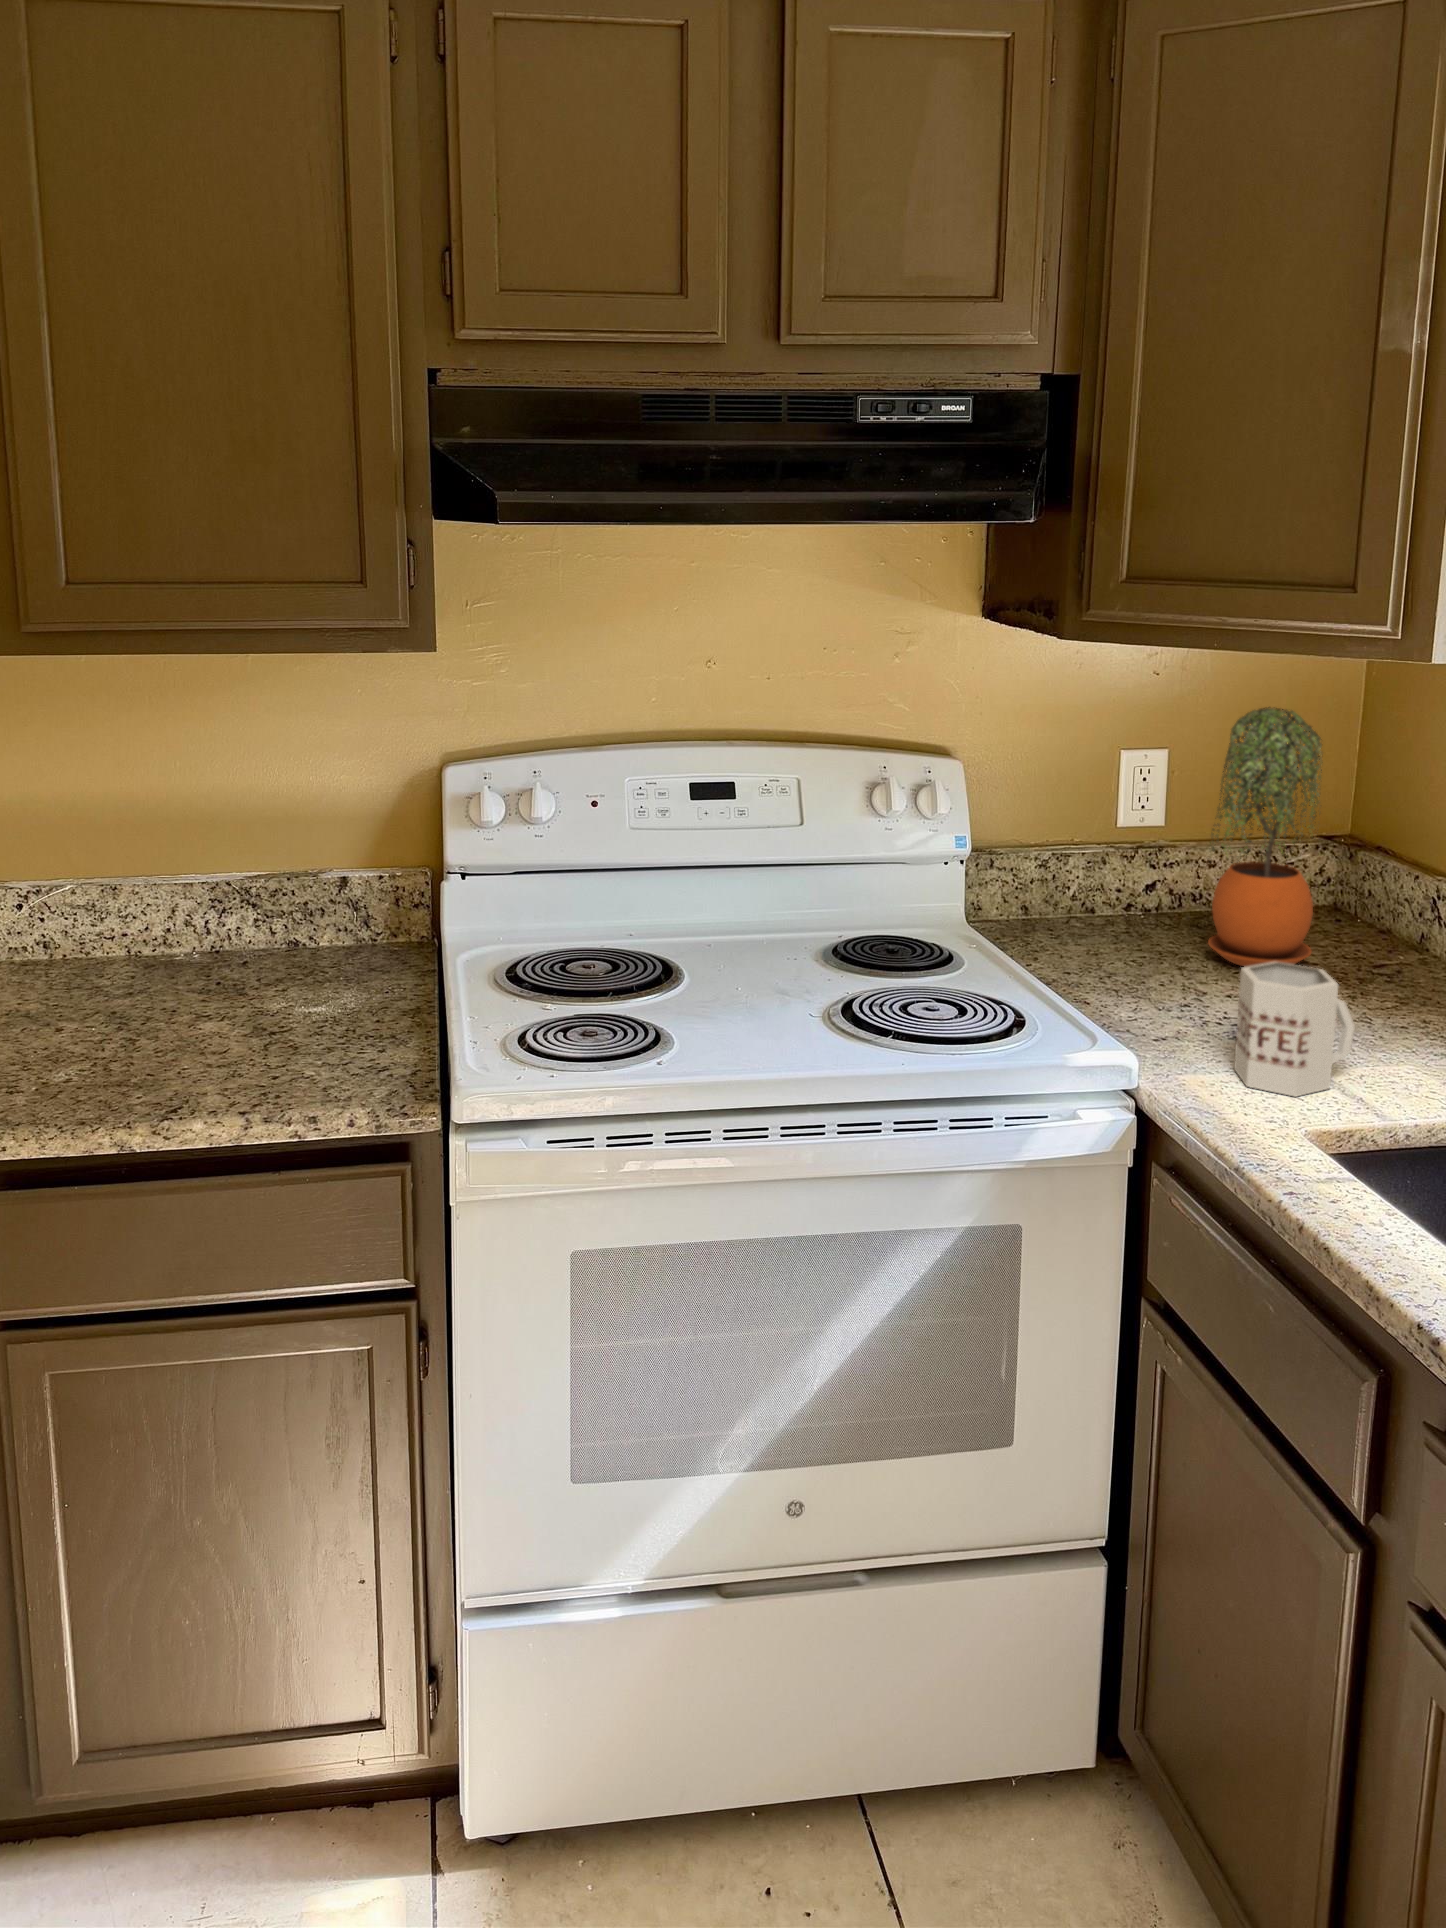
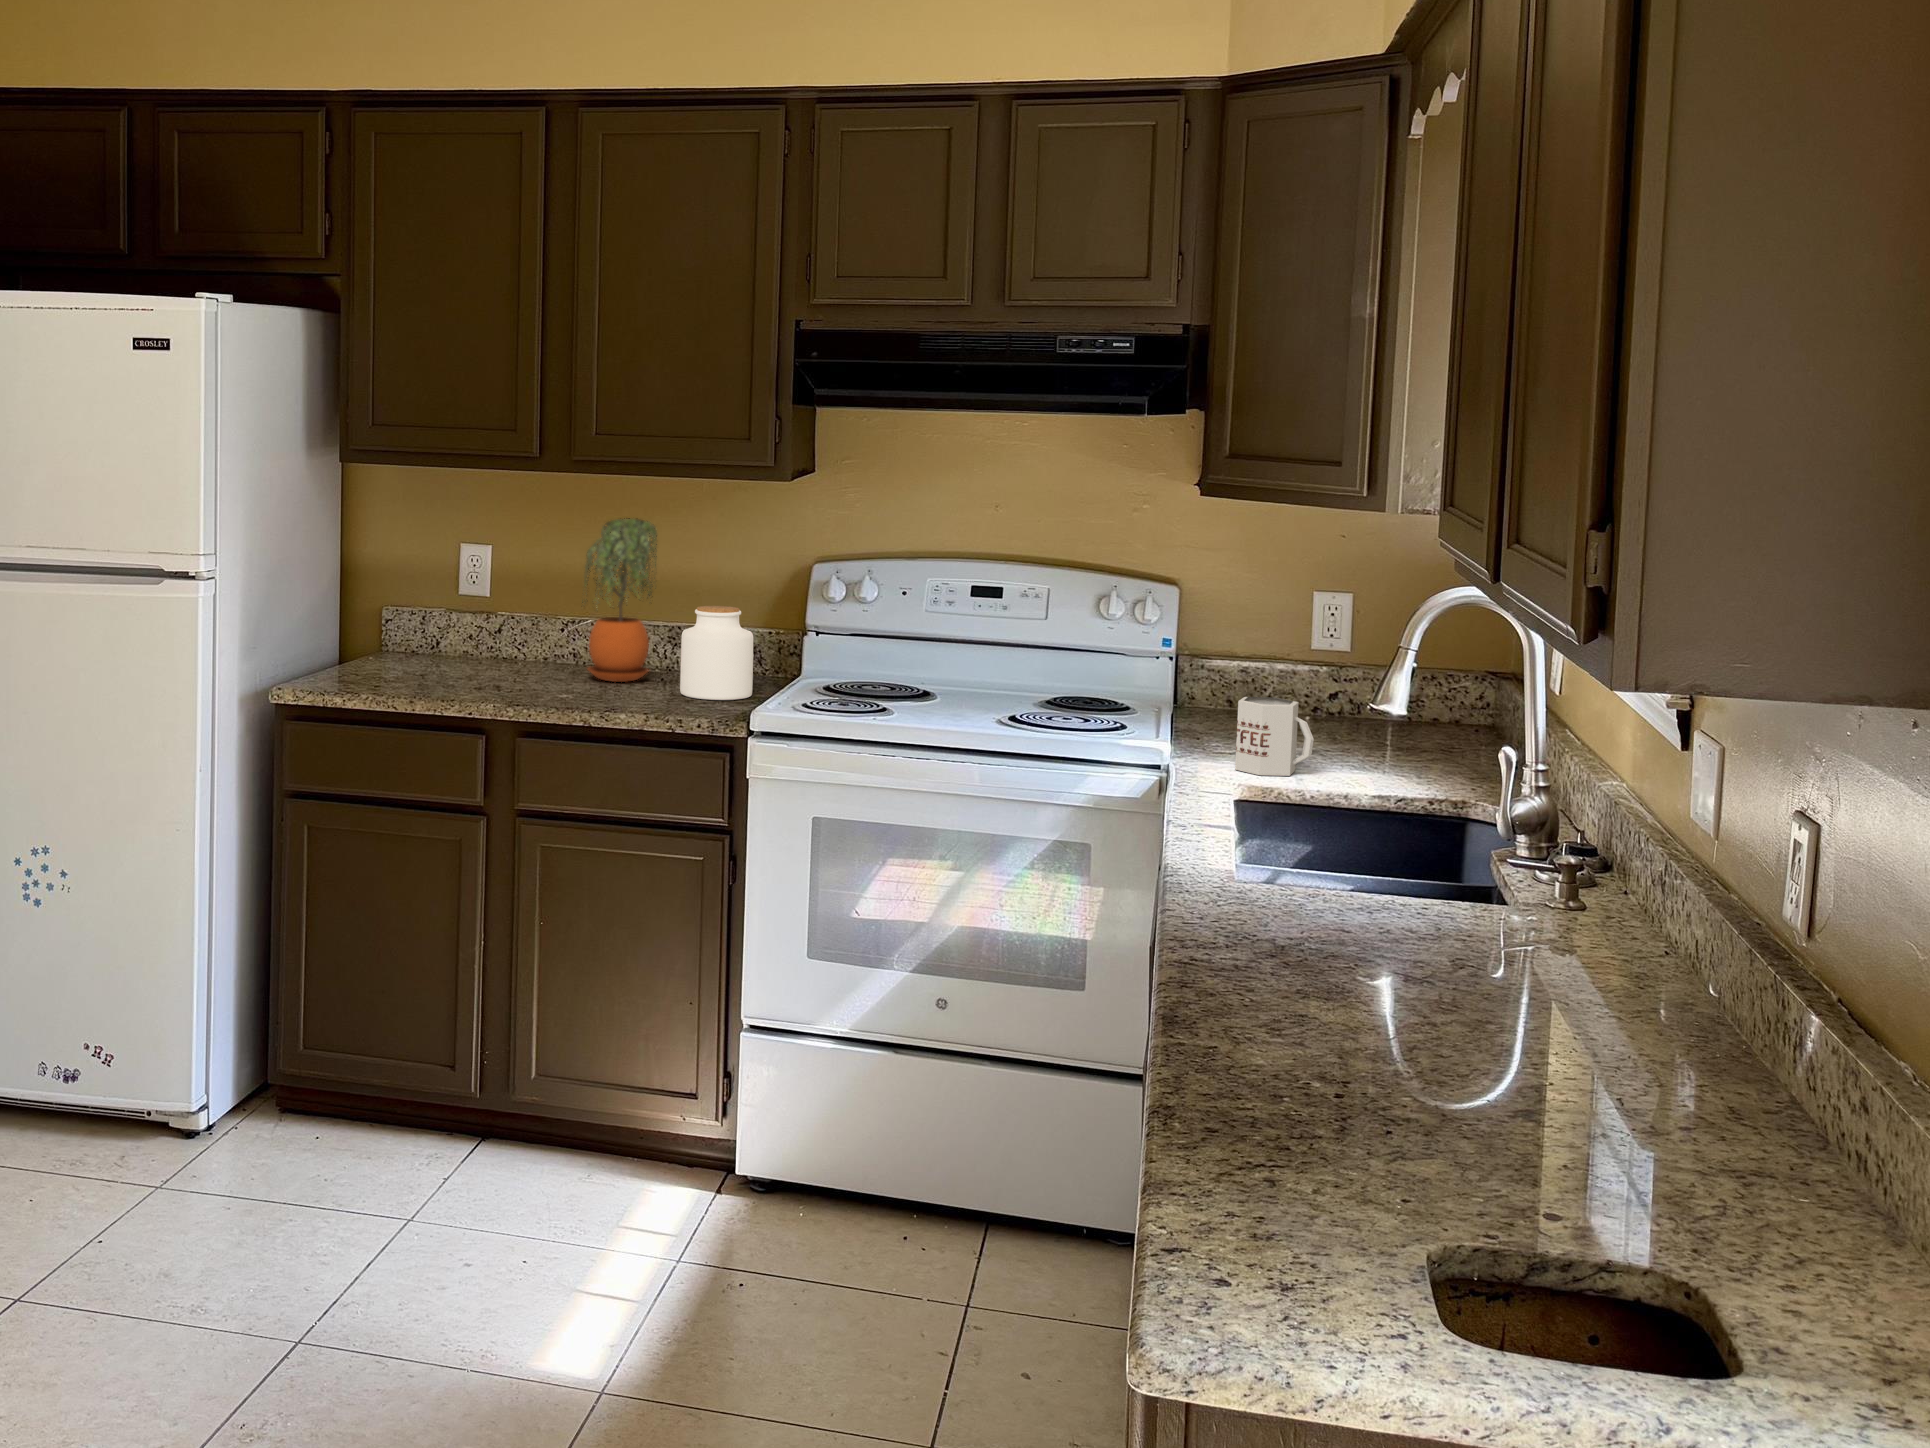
potted plant: present [1208,707,1323,967] -> present [582,518,657,682]
jar: none [261,862,388,1030] -> present [680,606,753,700]

